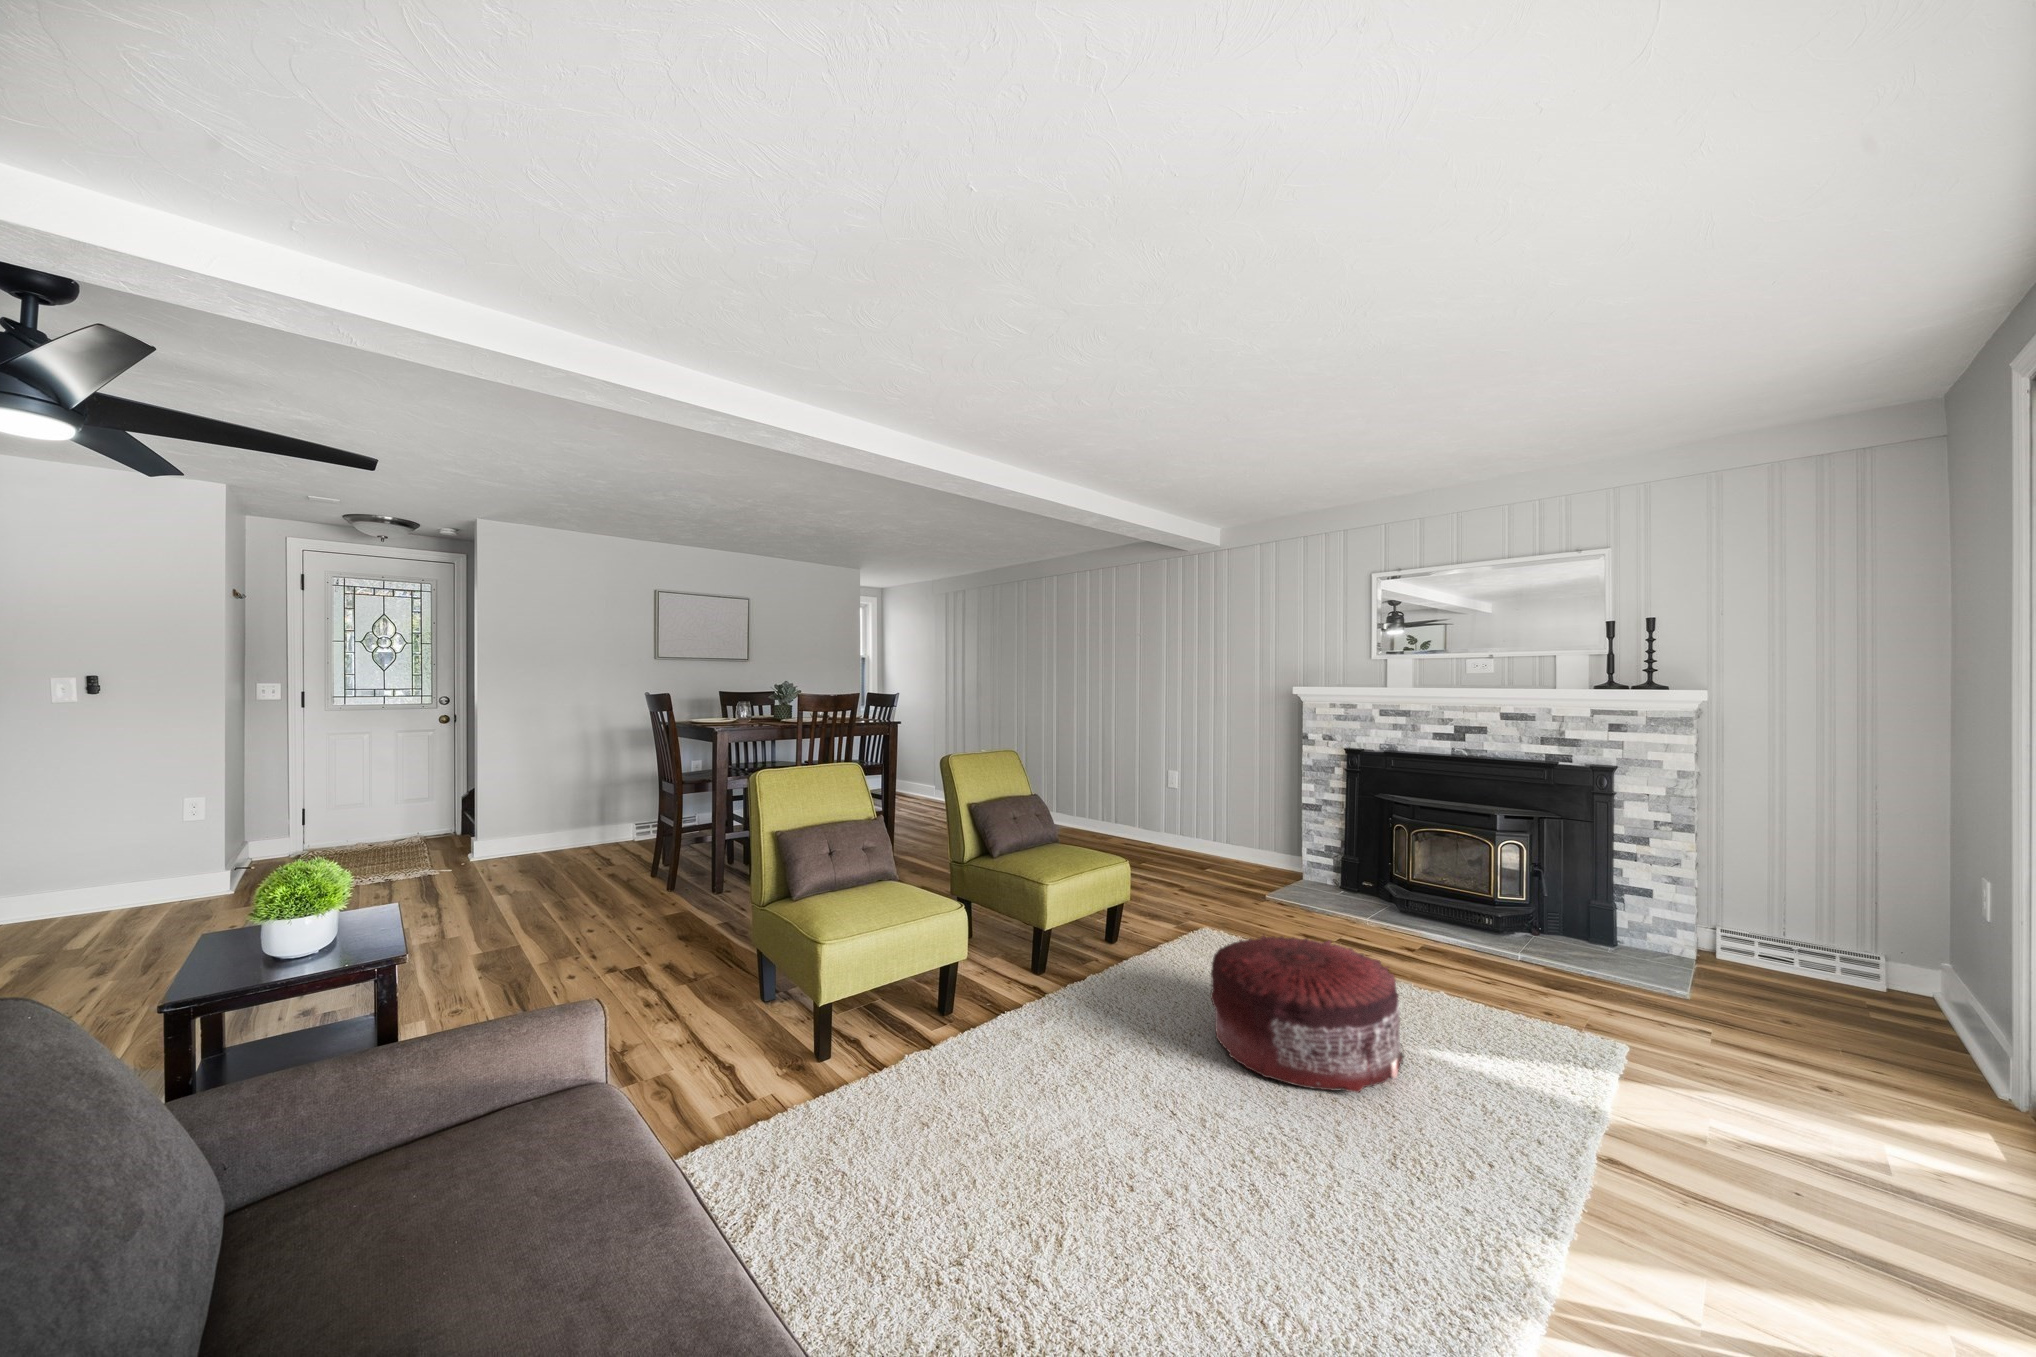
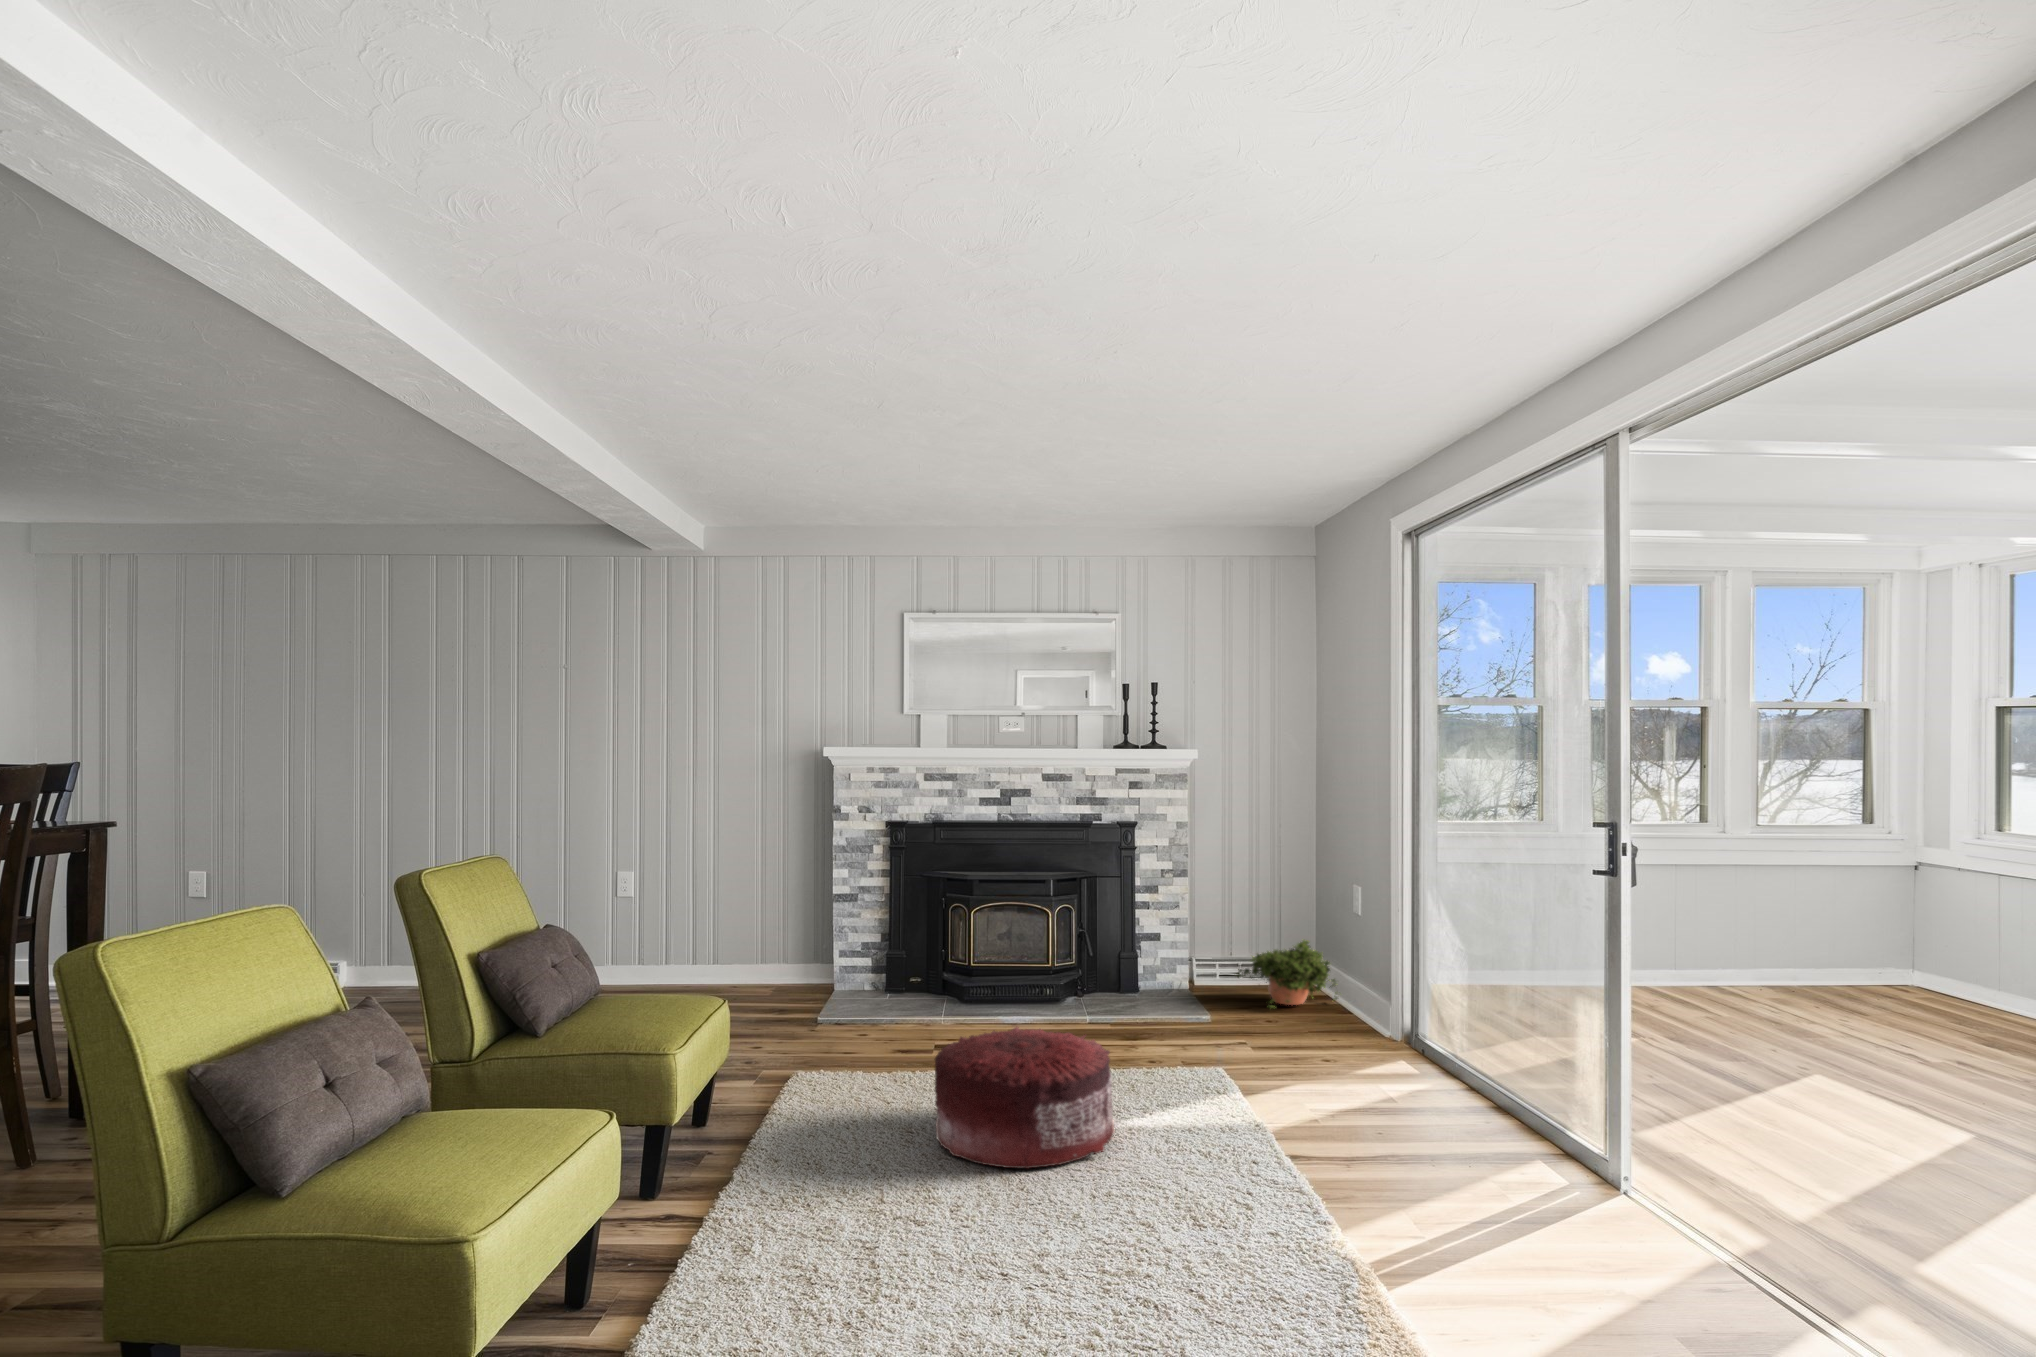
potted plant: none [1754,934,1971,1031] -> present [1236,940,1337,1008]

